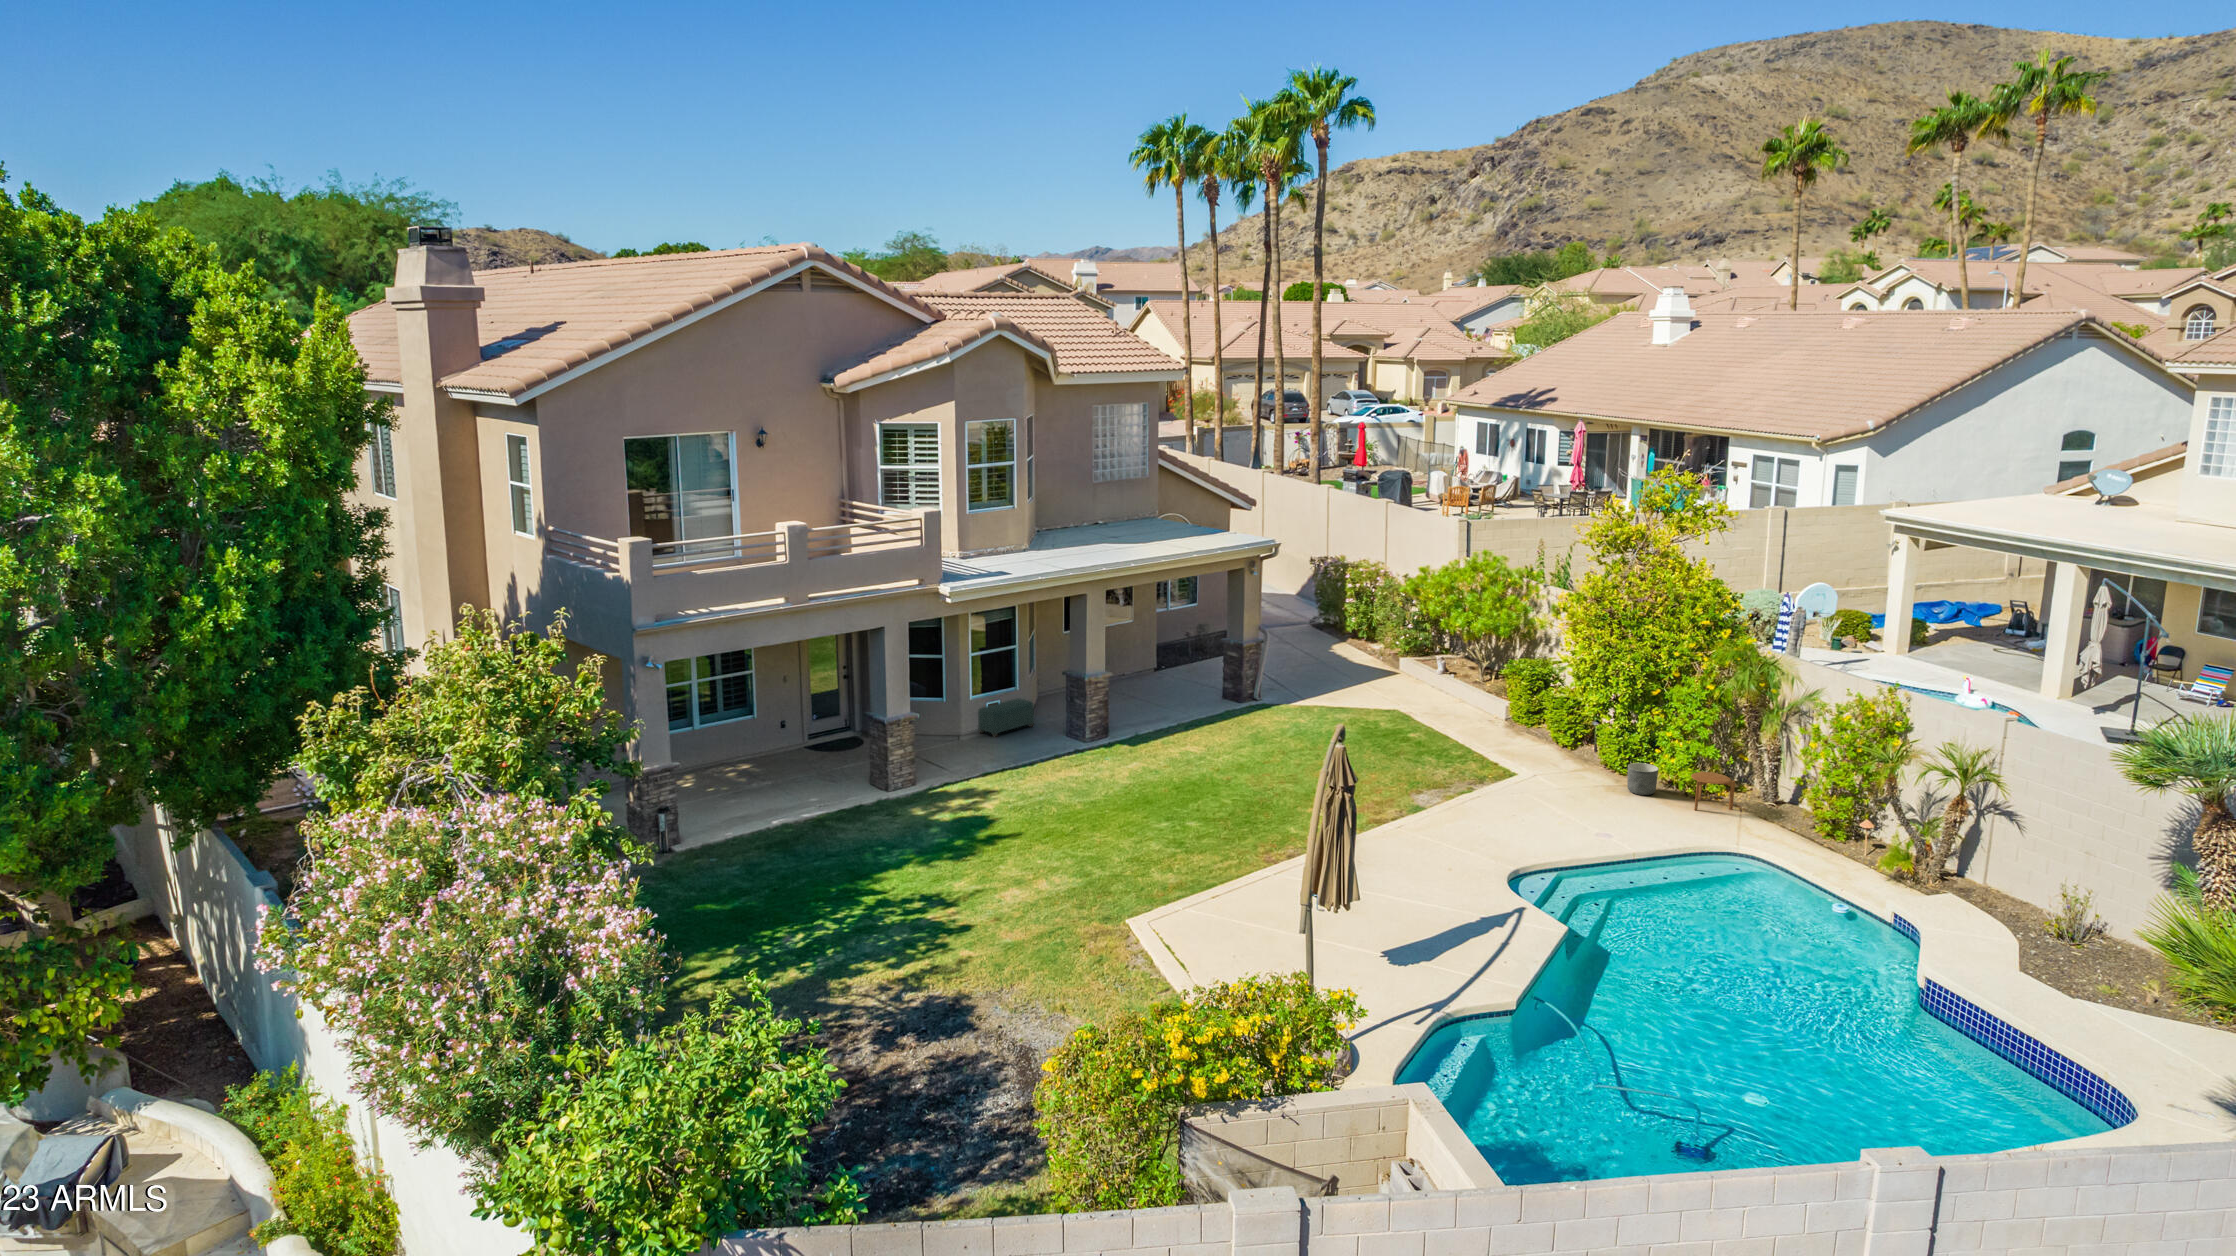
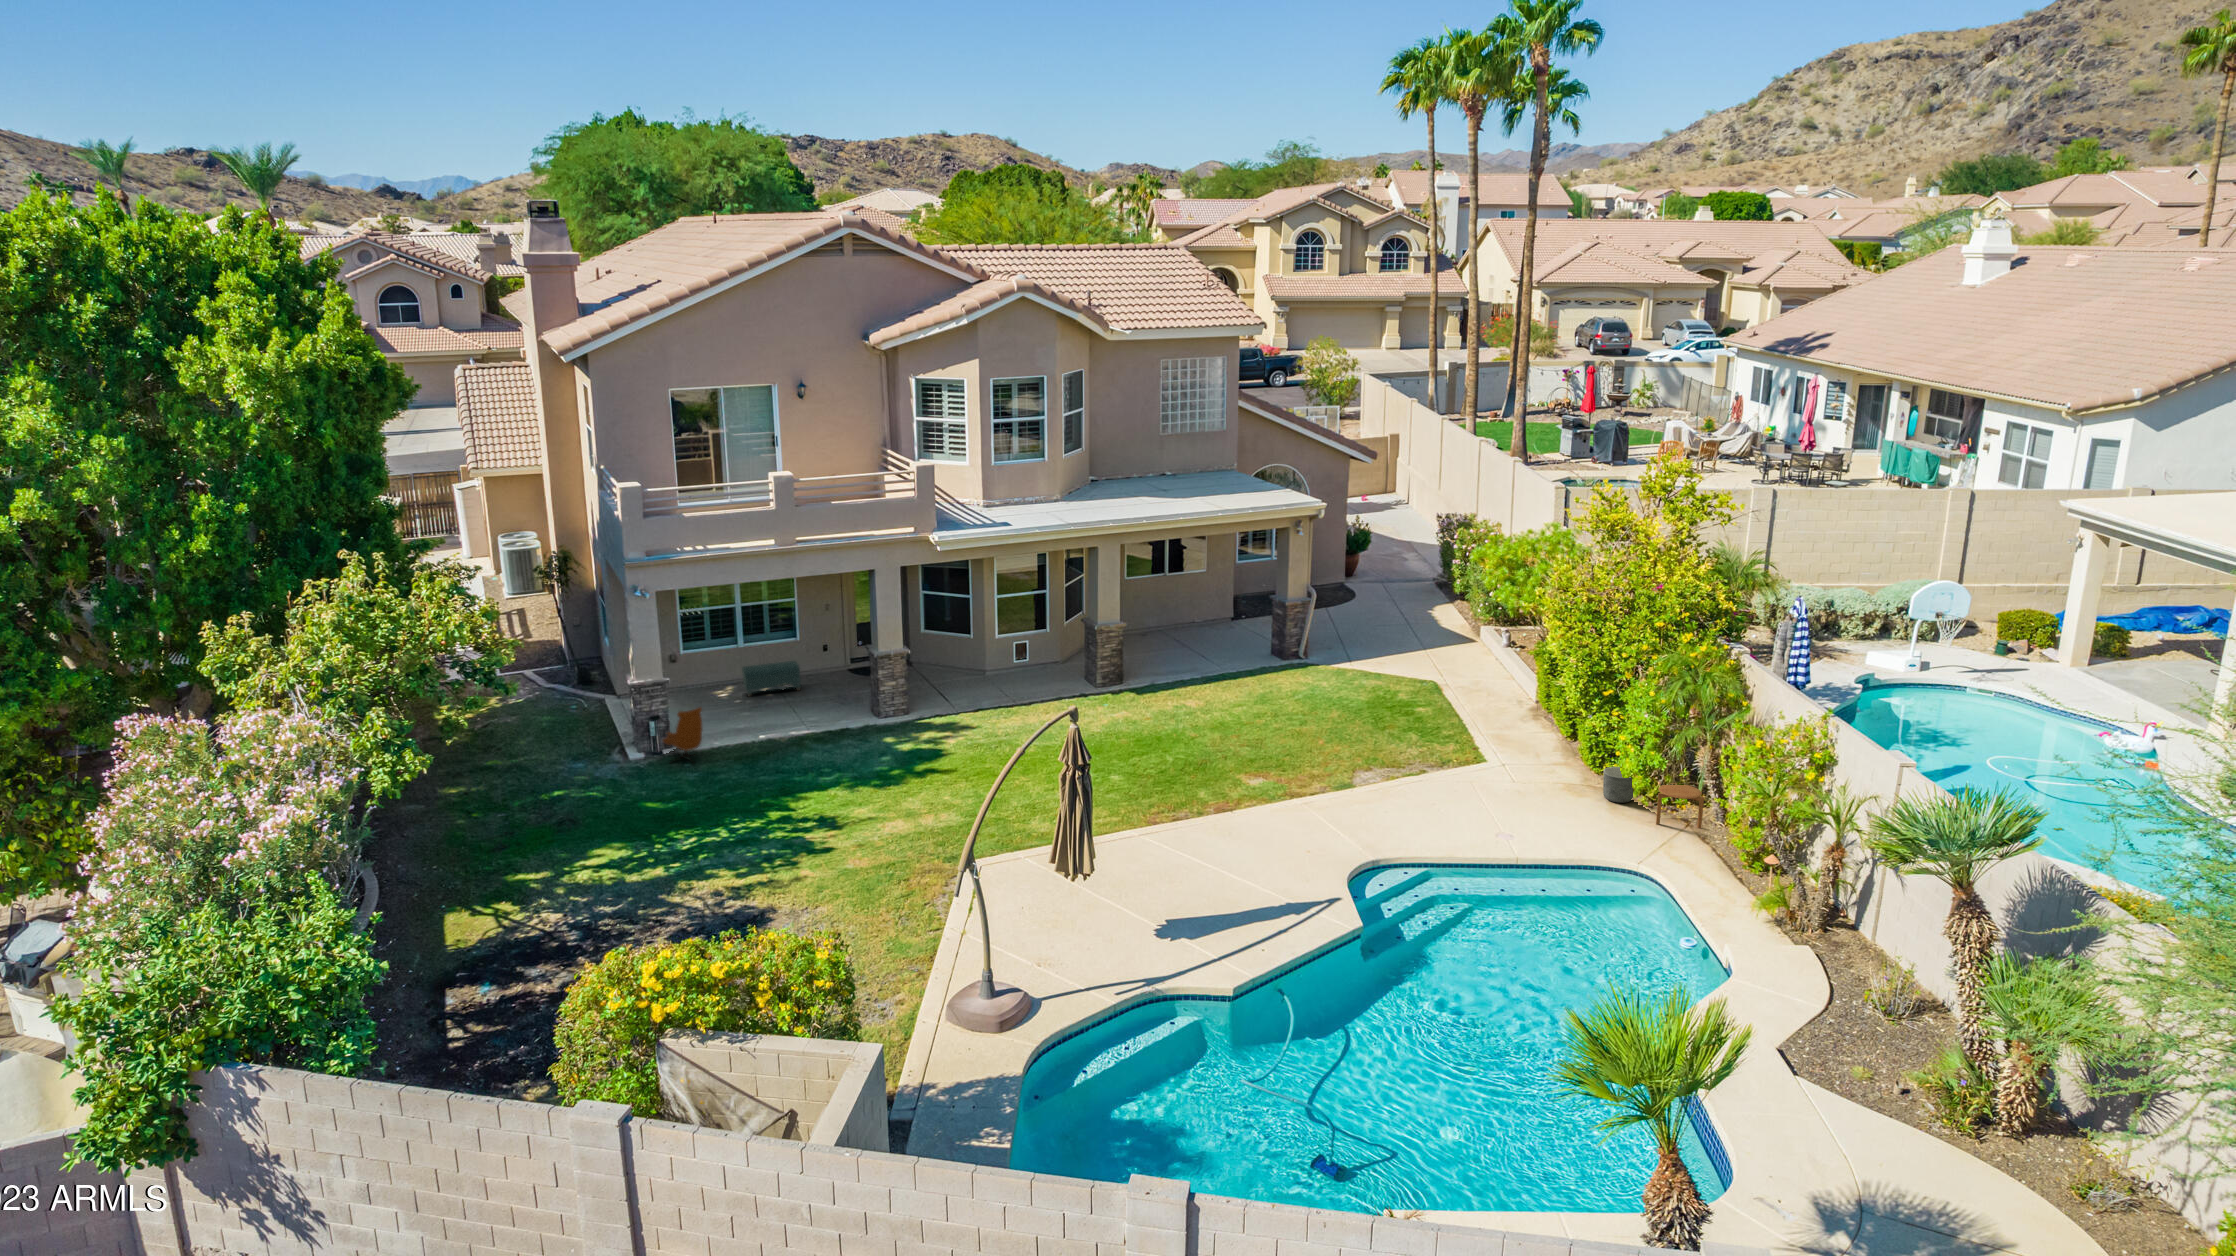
bench: present [978,698,1034,737] -> present [742,661,801,697]
lounge chair: none [662,786,728,854] -> present [662,707,702,763]

